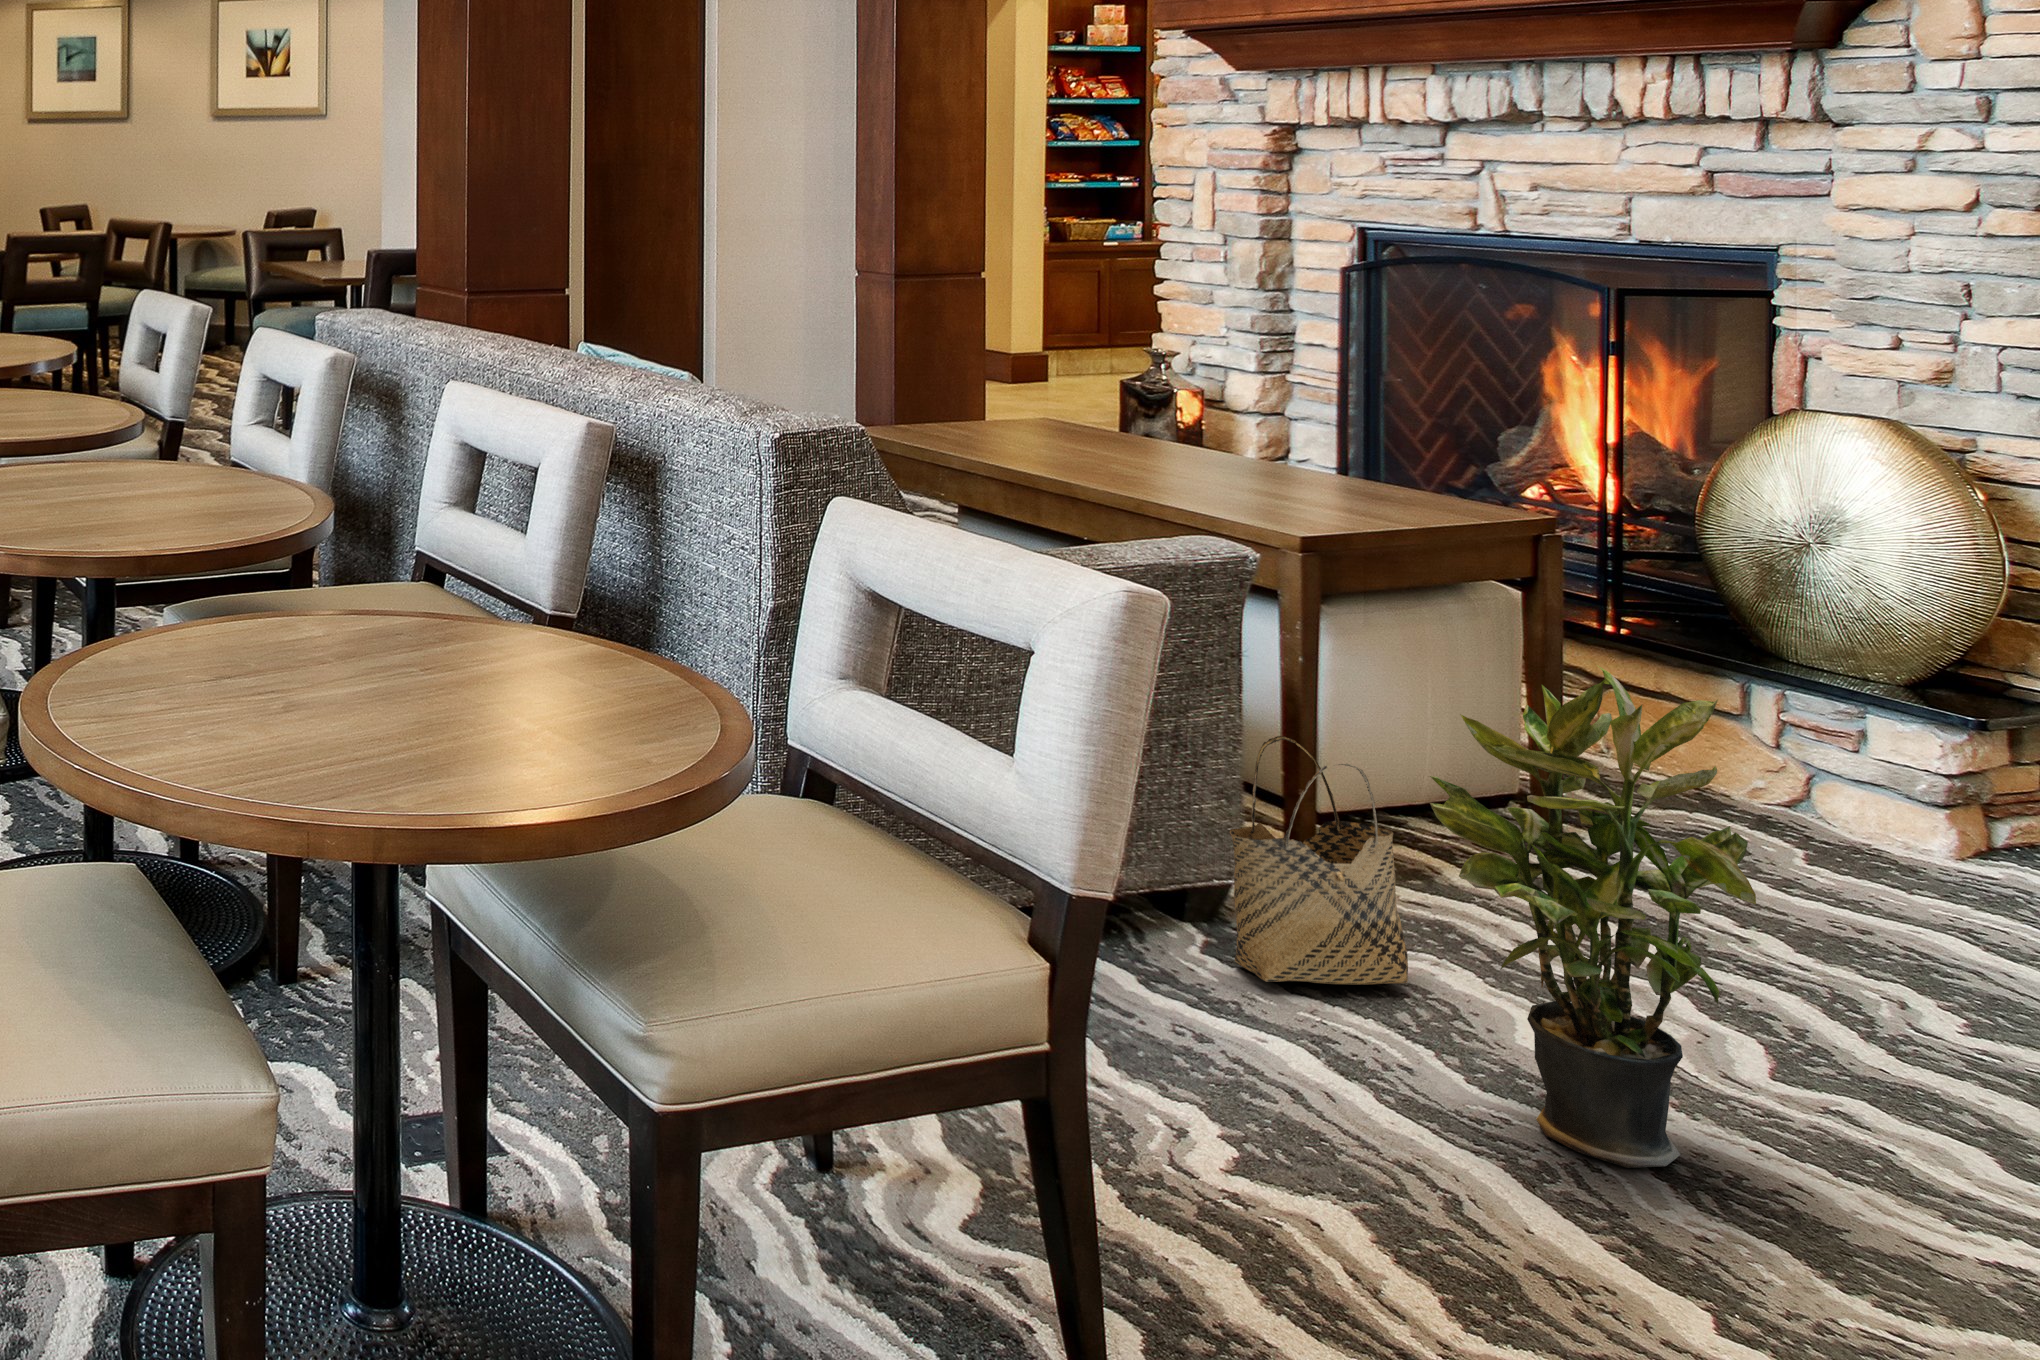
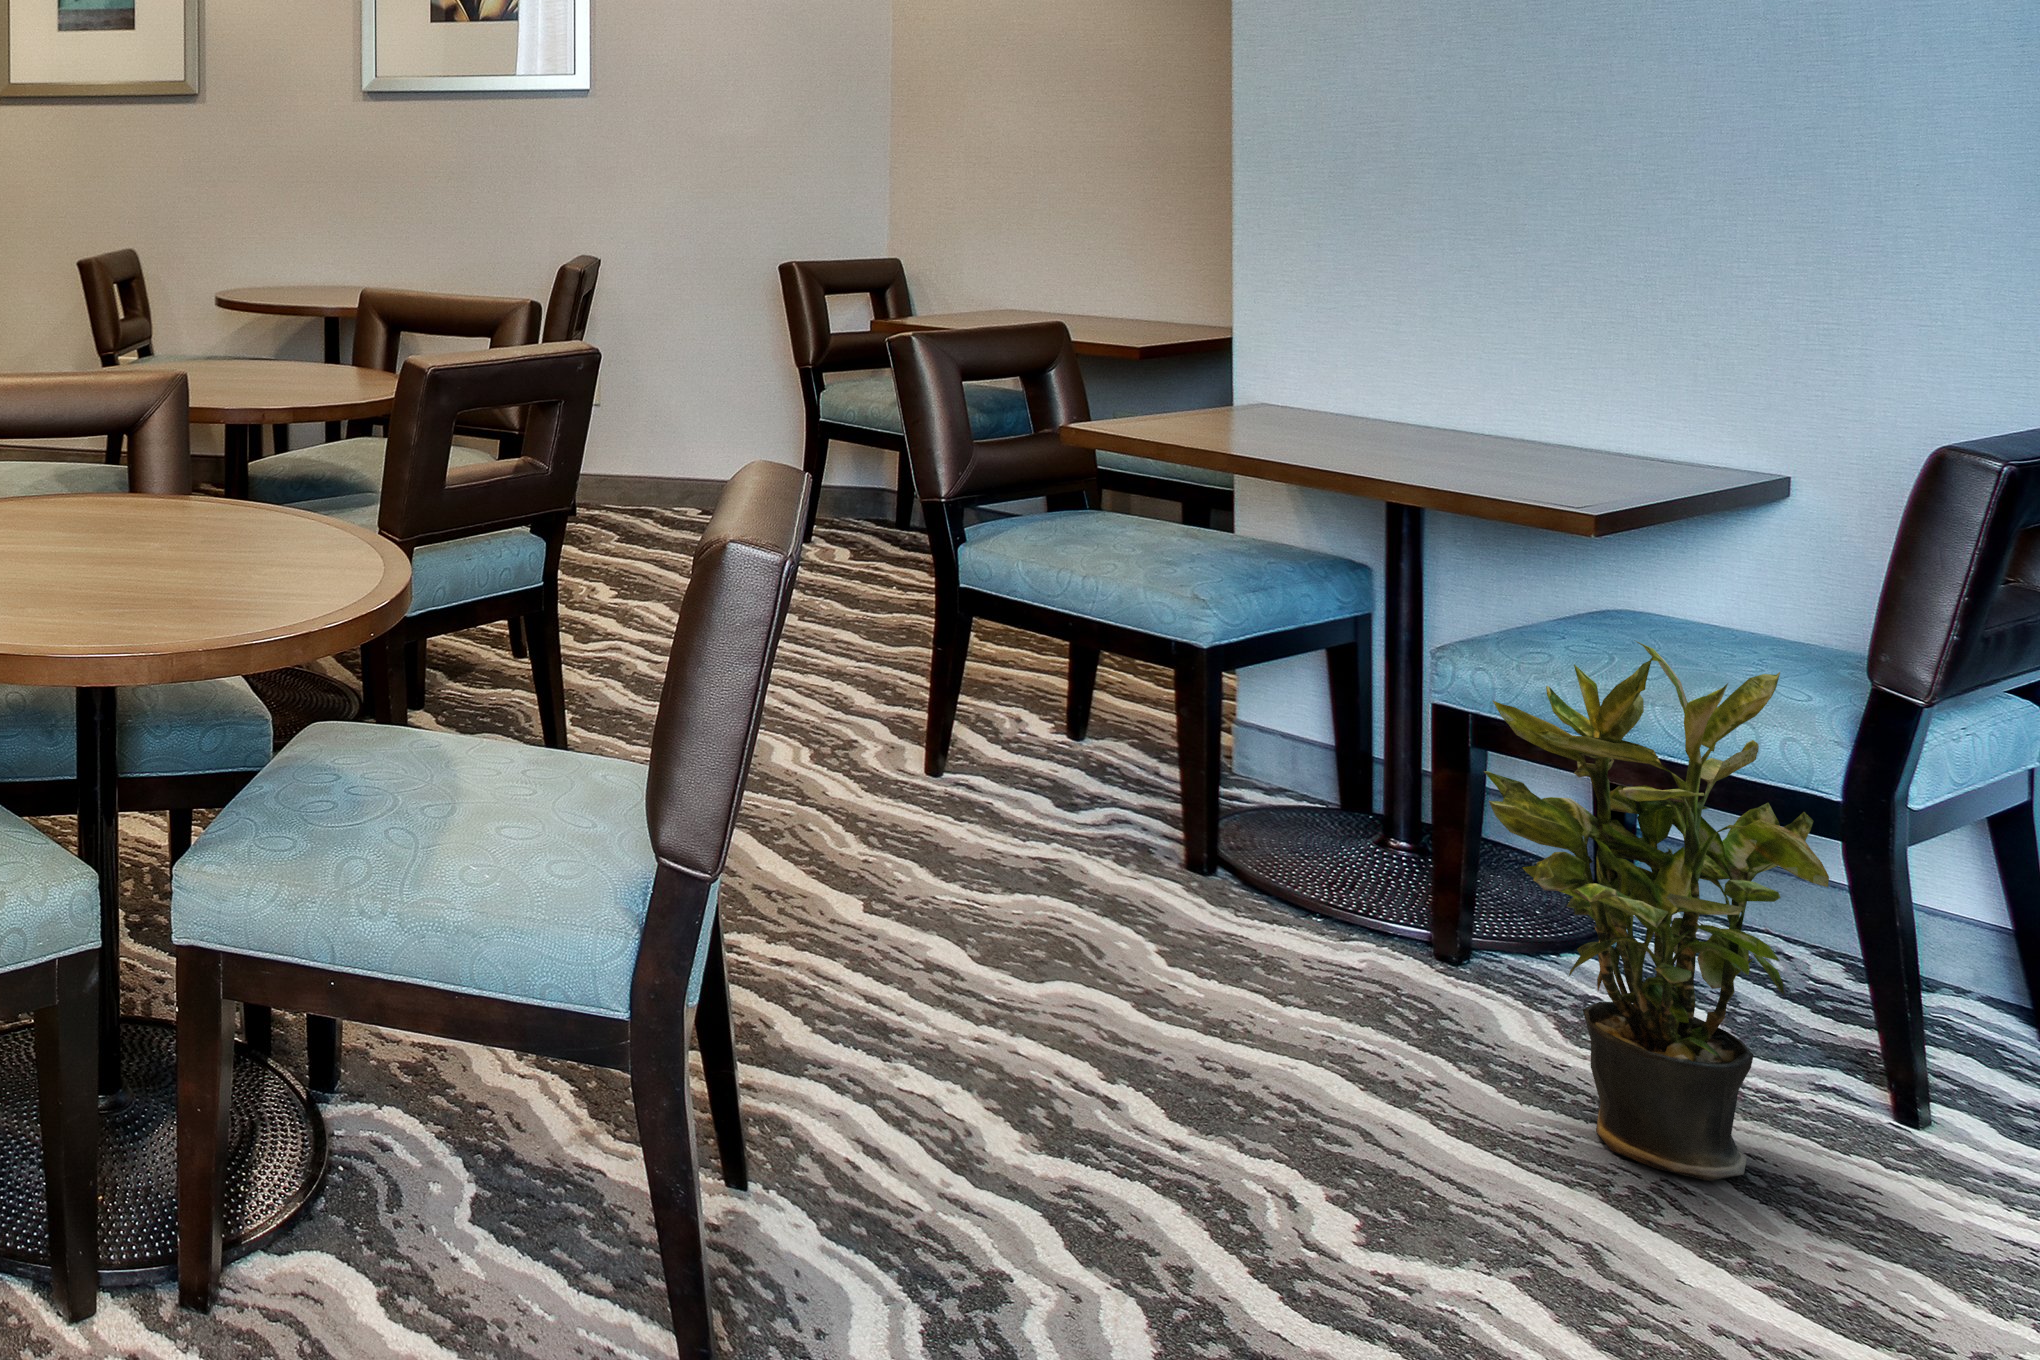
woven basket: present [1230,736,1408,985] -> none [1214,729,1385,999]

